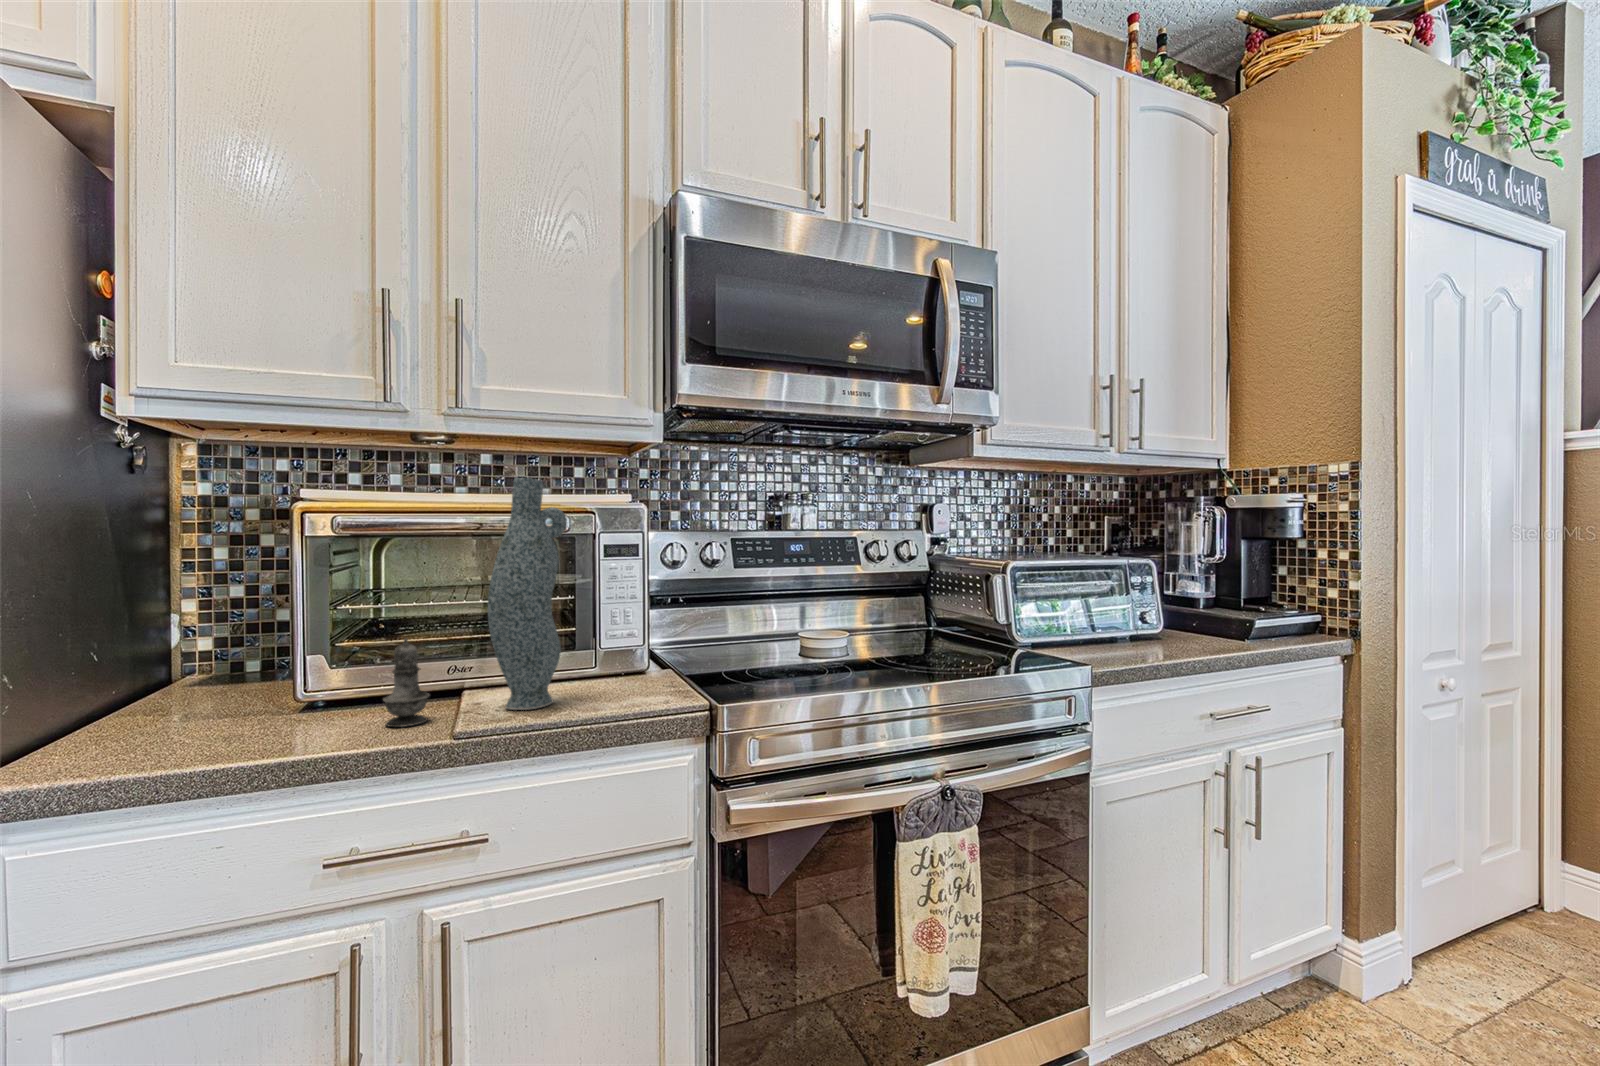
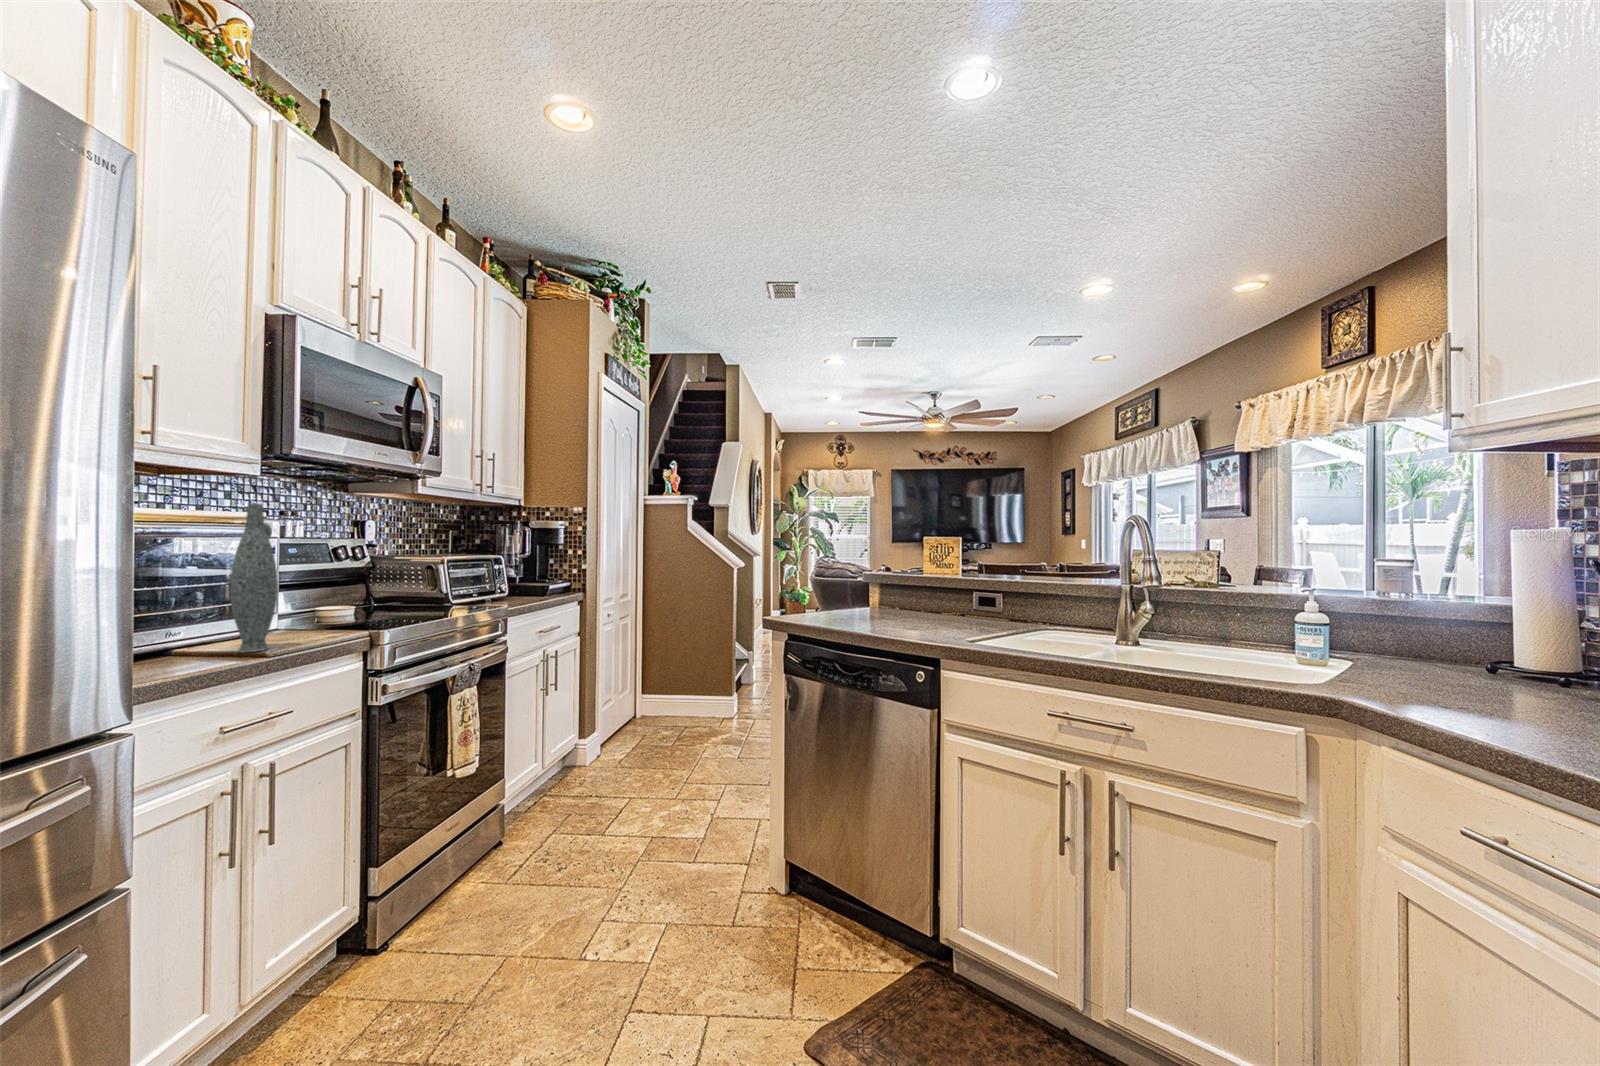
salt shaker: present [383,638,429,727] -> none [181,607,218,666]

